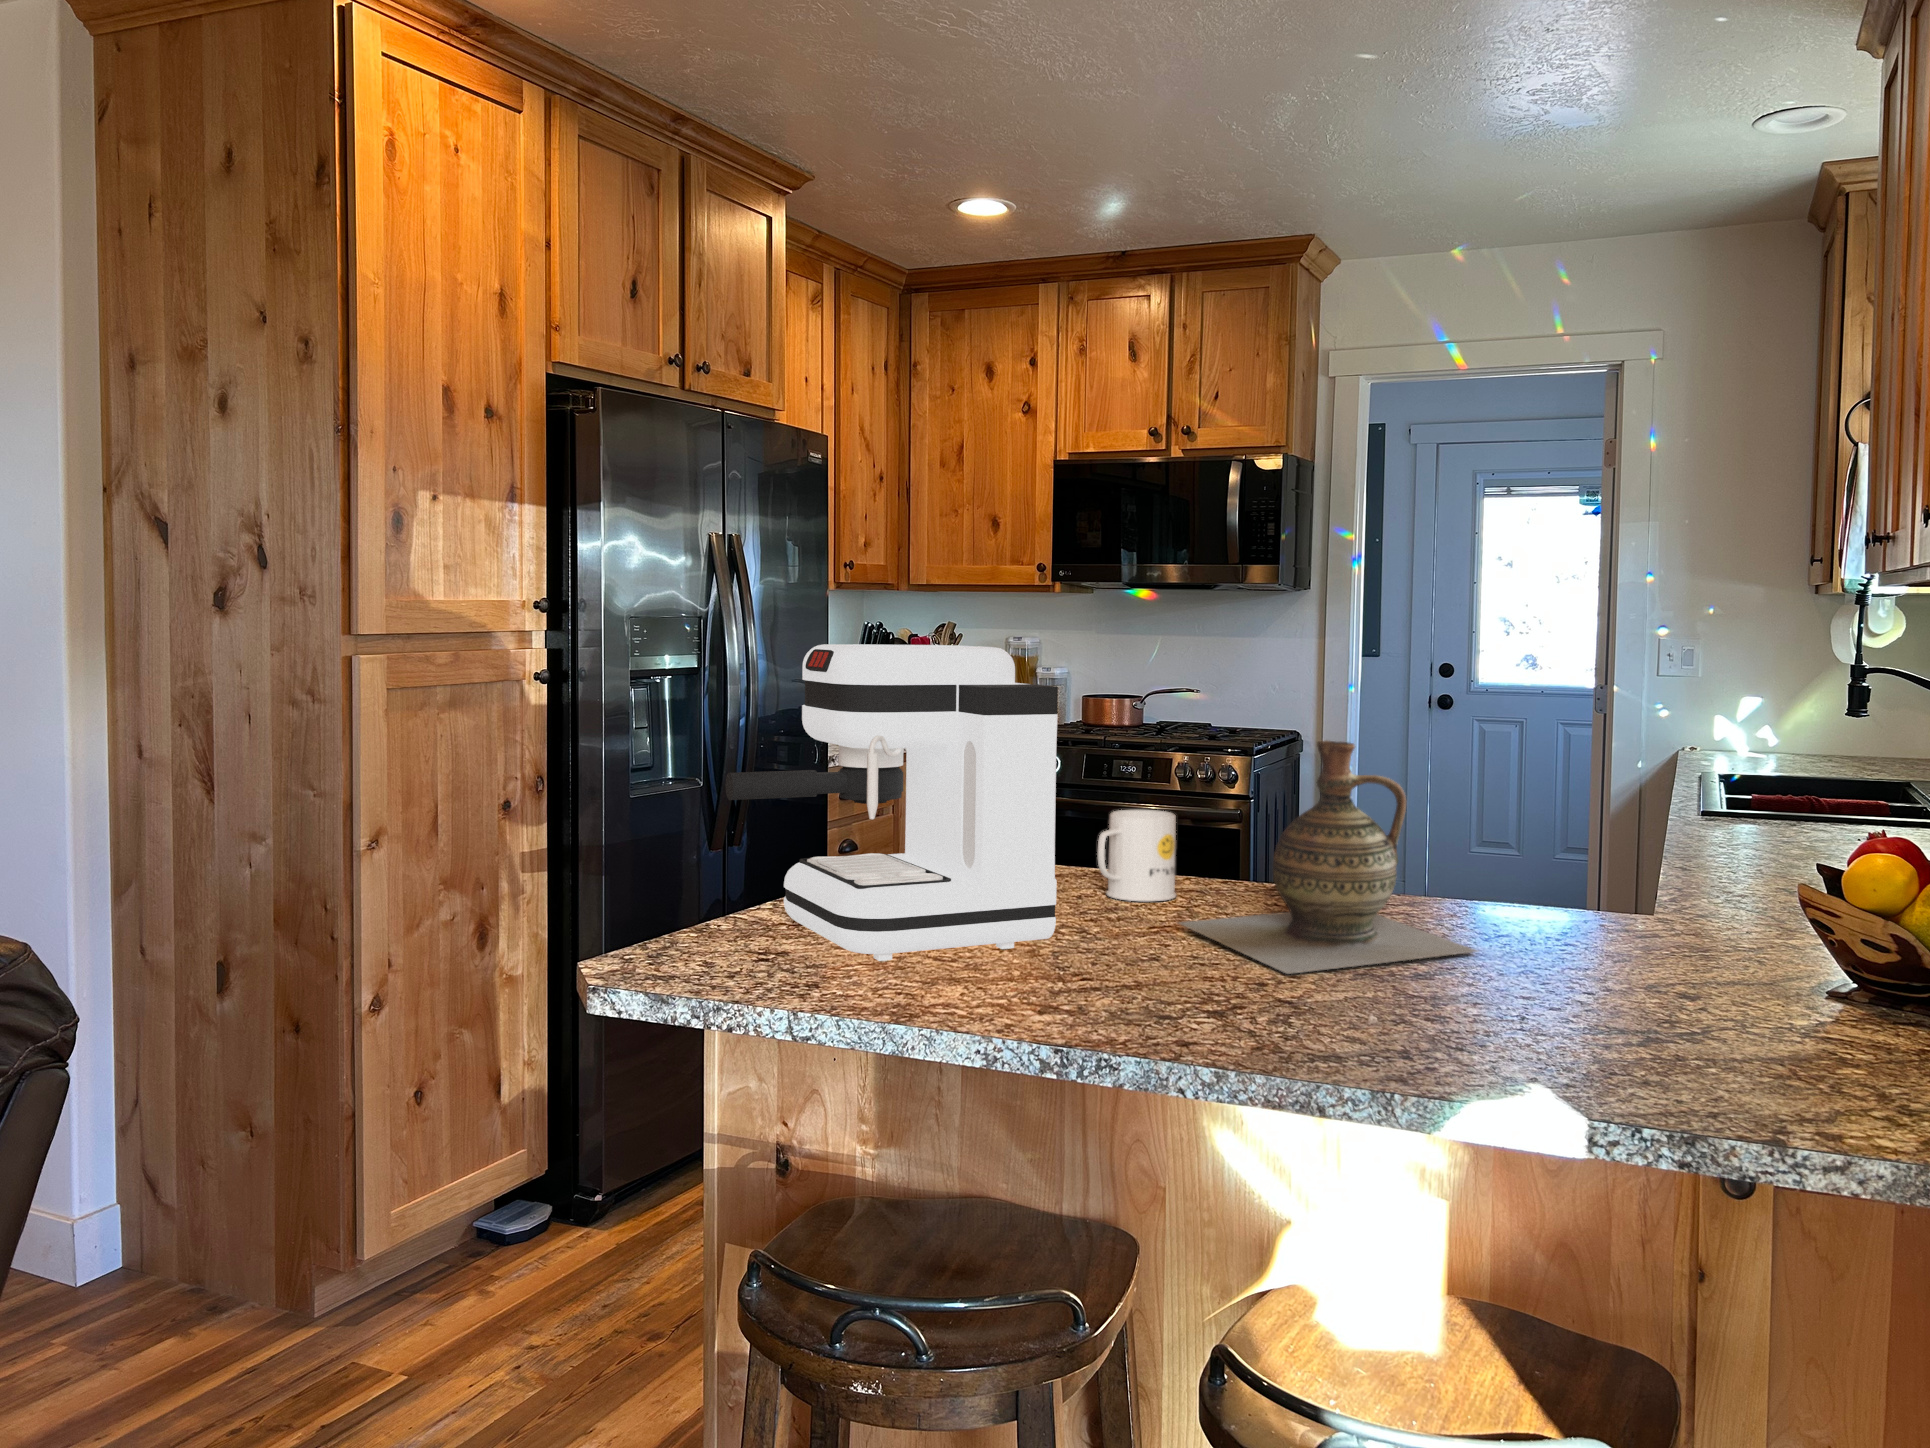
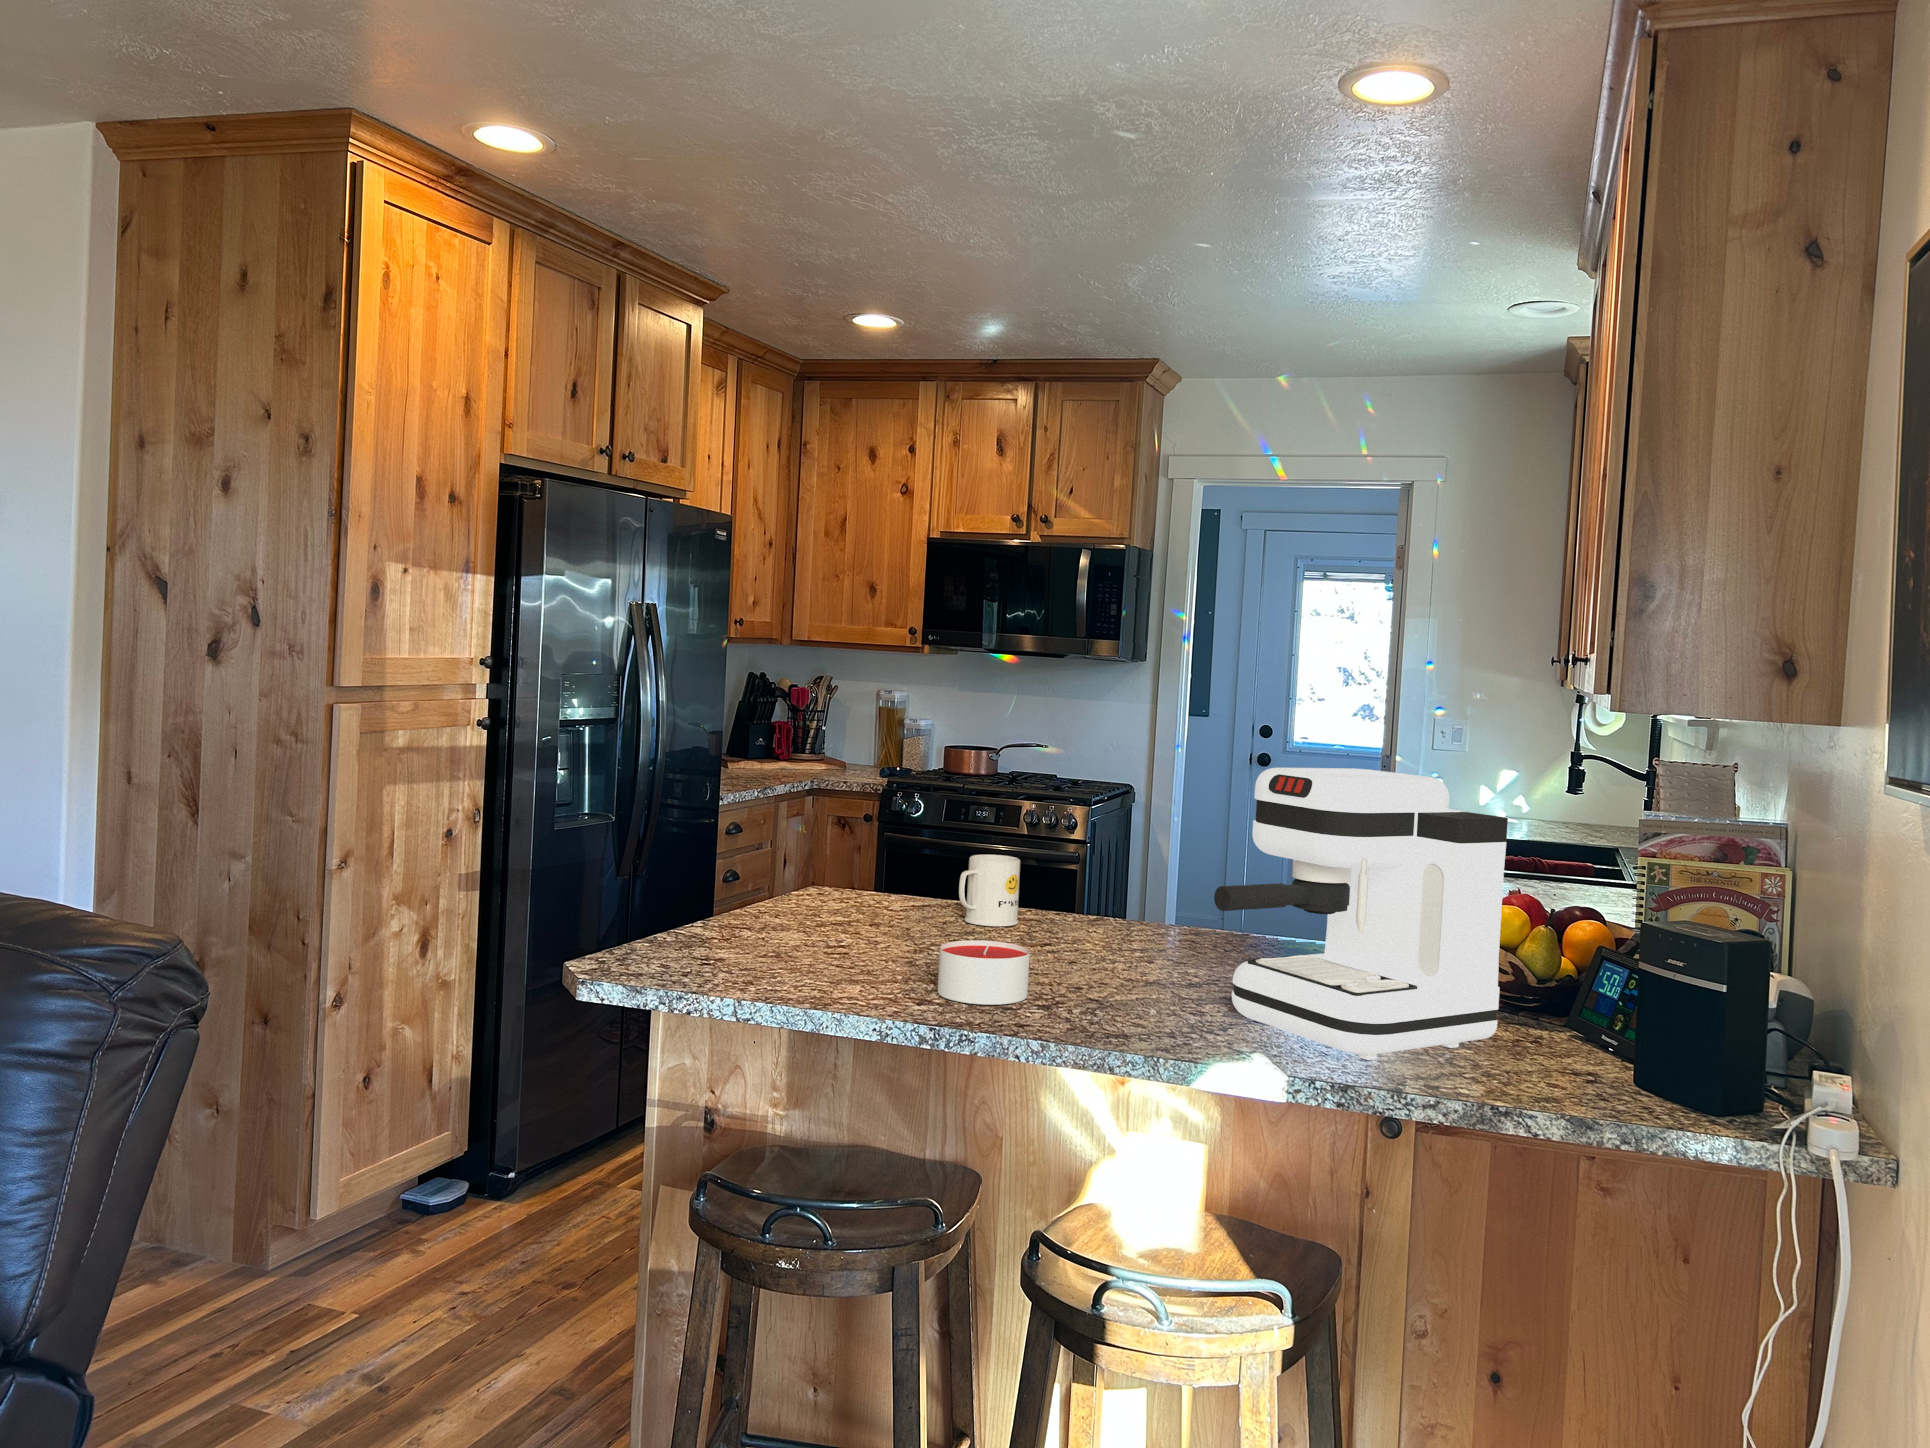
coffee maker: present [726,644,1058,961] -> present [1214,768,1508,1060]
ceramic jug: present [1179,741,1477,974] -> none [1017,809,1239,981]
candle: none [1069,922,1194,1011] -> present [938,940,1030,1005]

